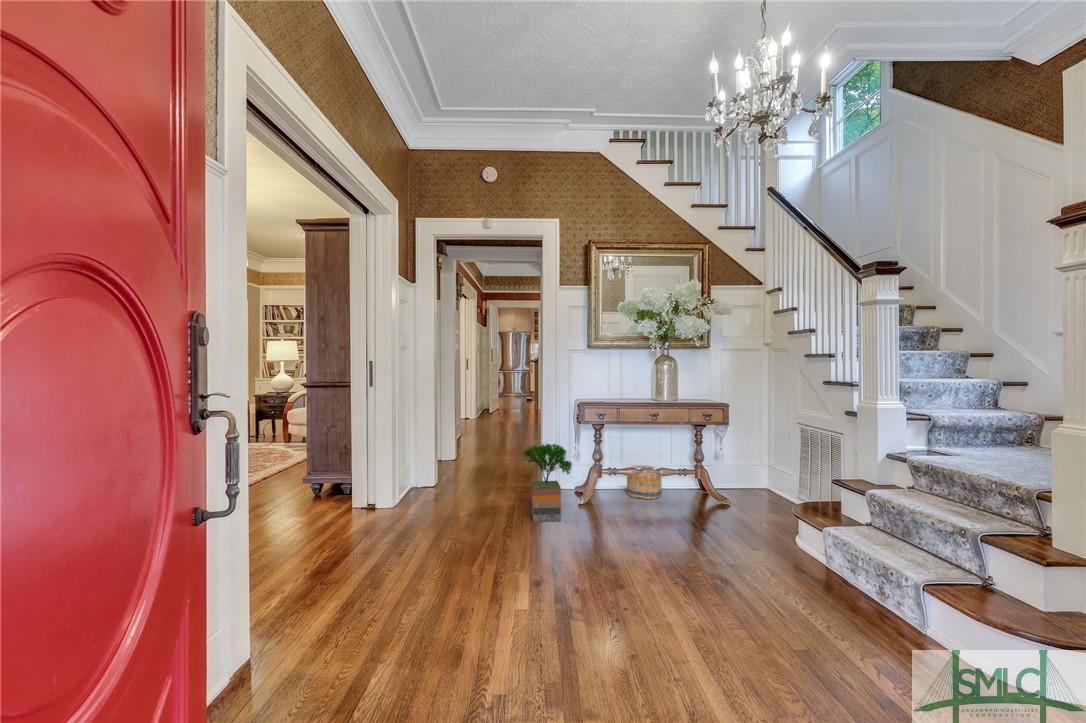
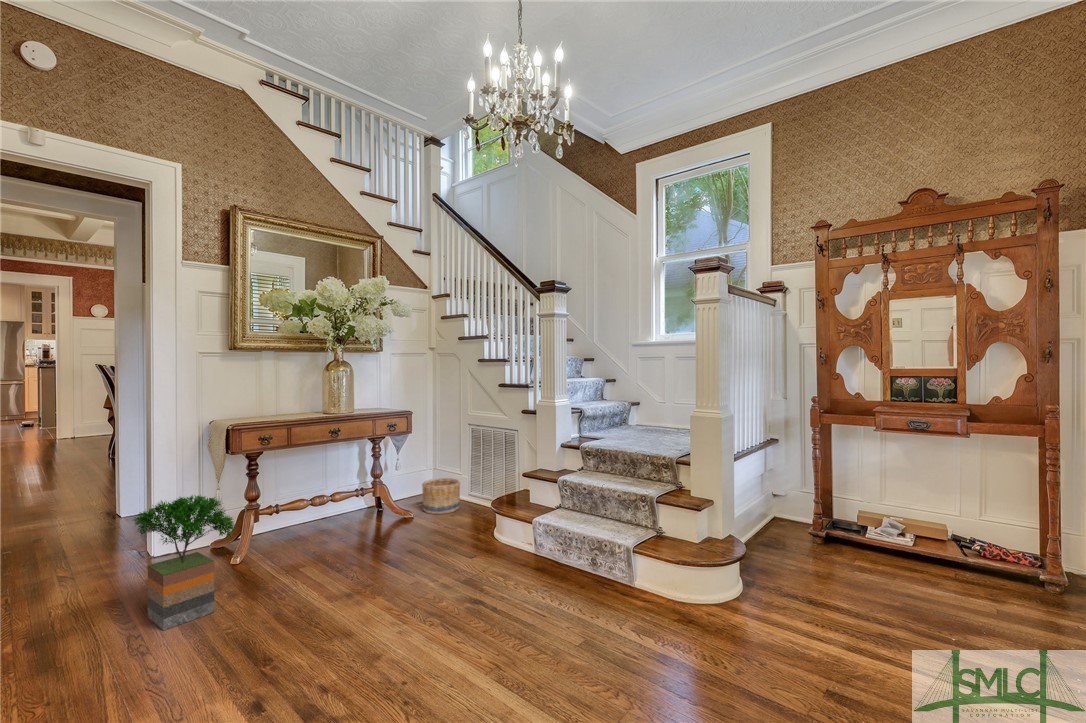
basket: present [627,465,662,499] -> present [422,478,460,514]

